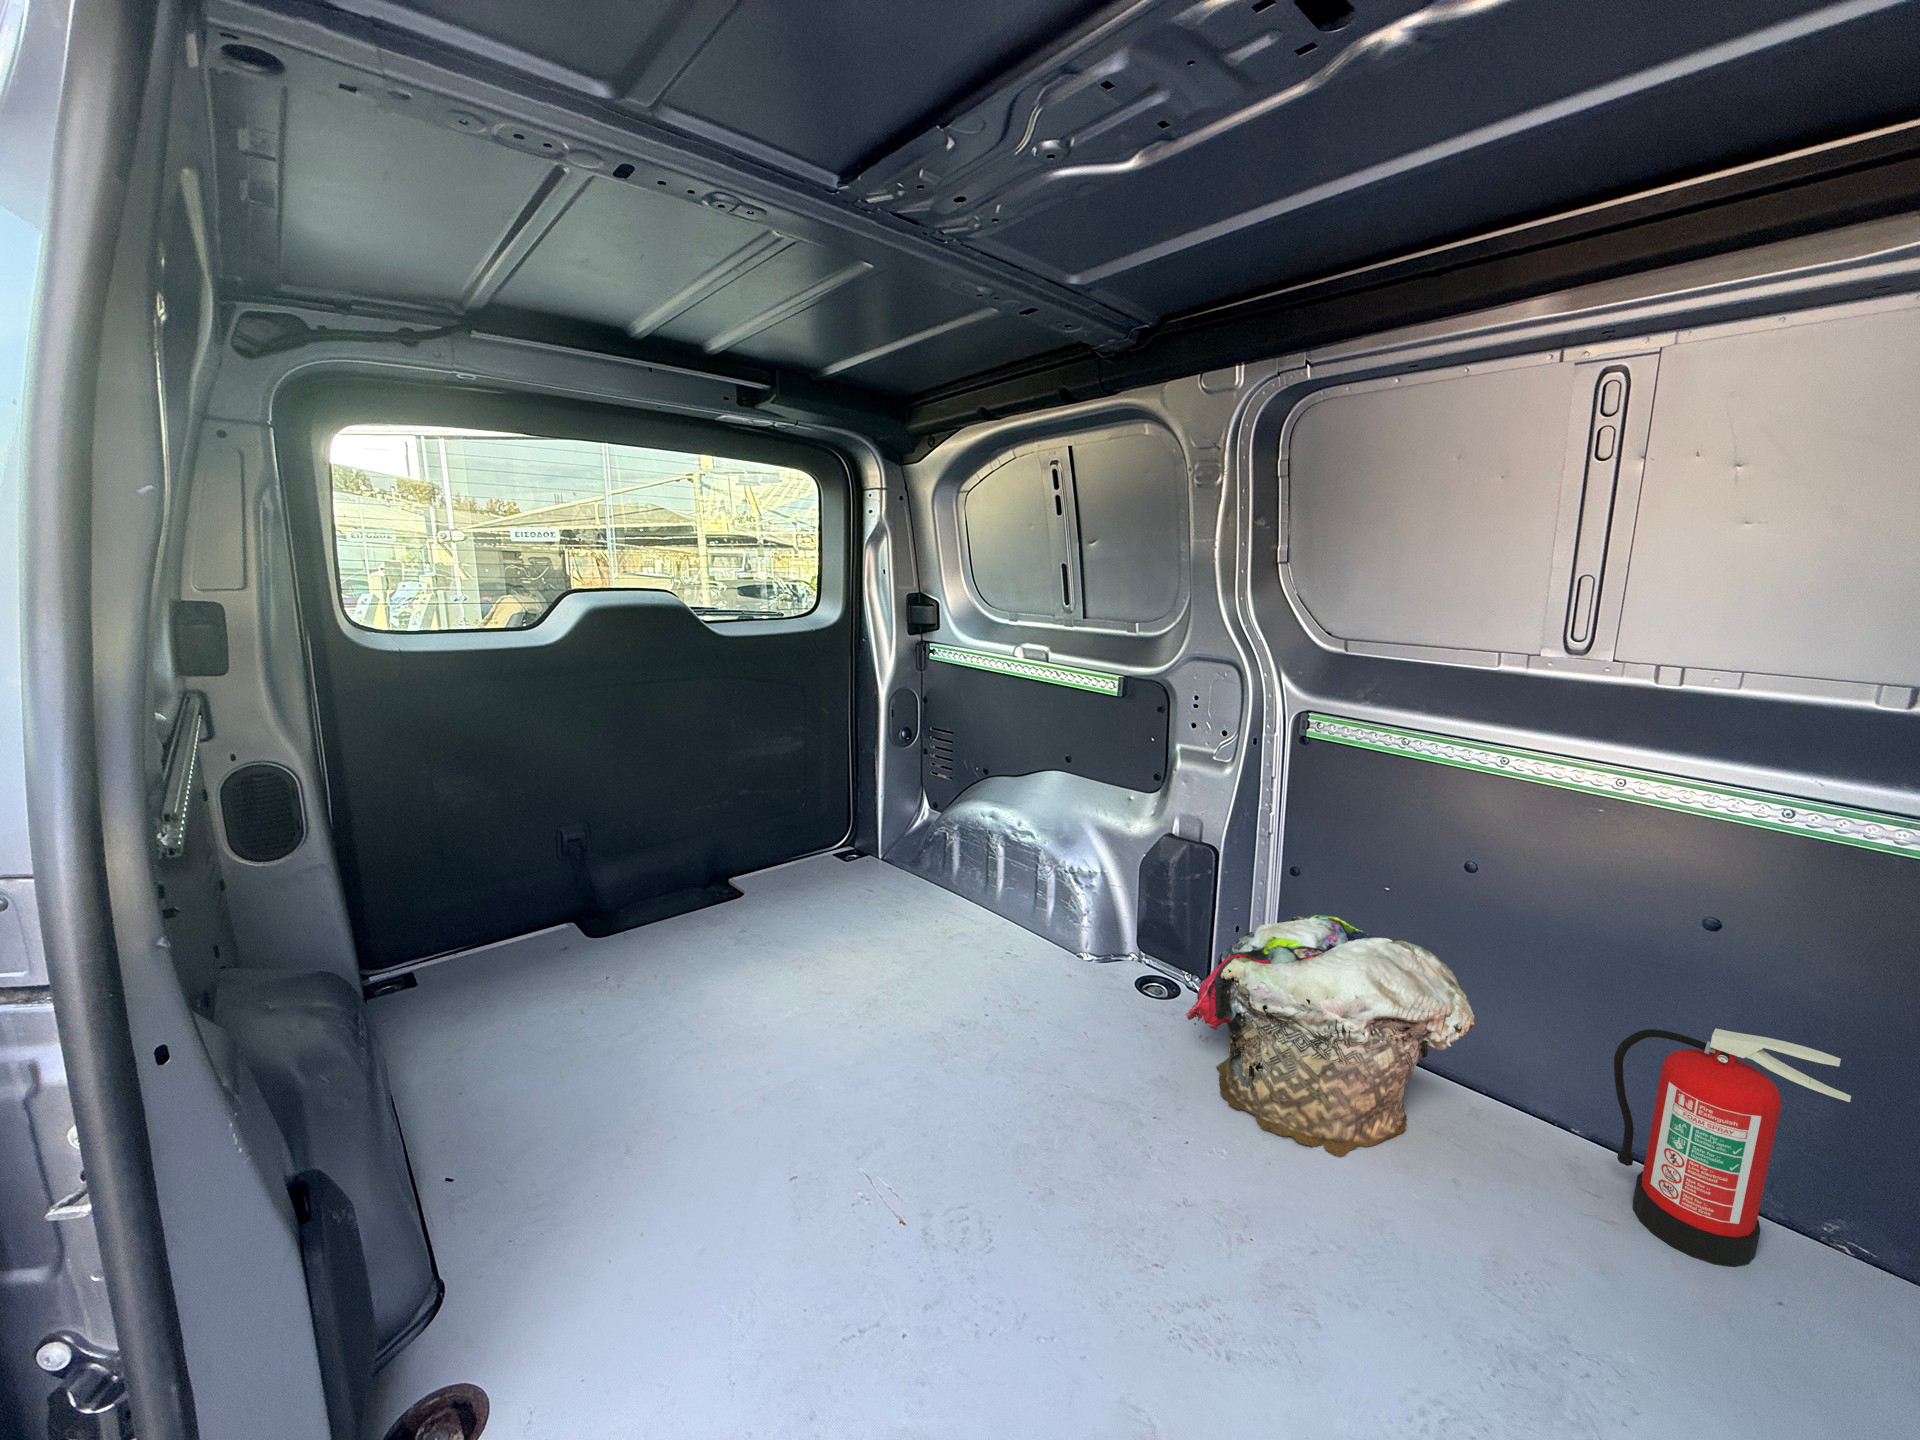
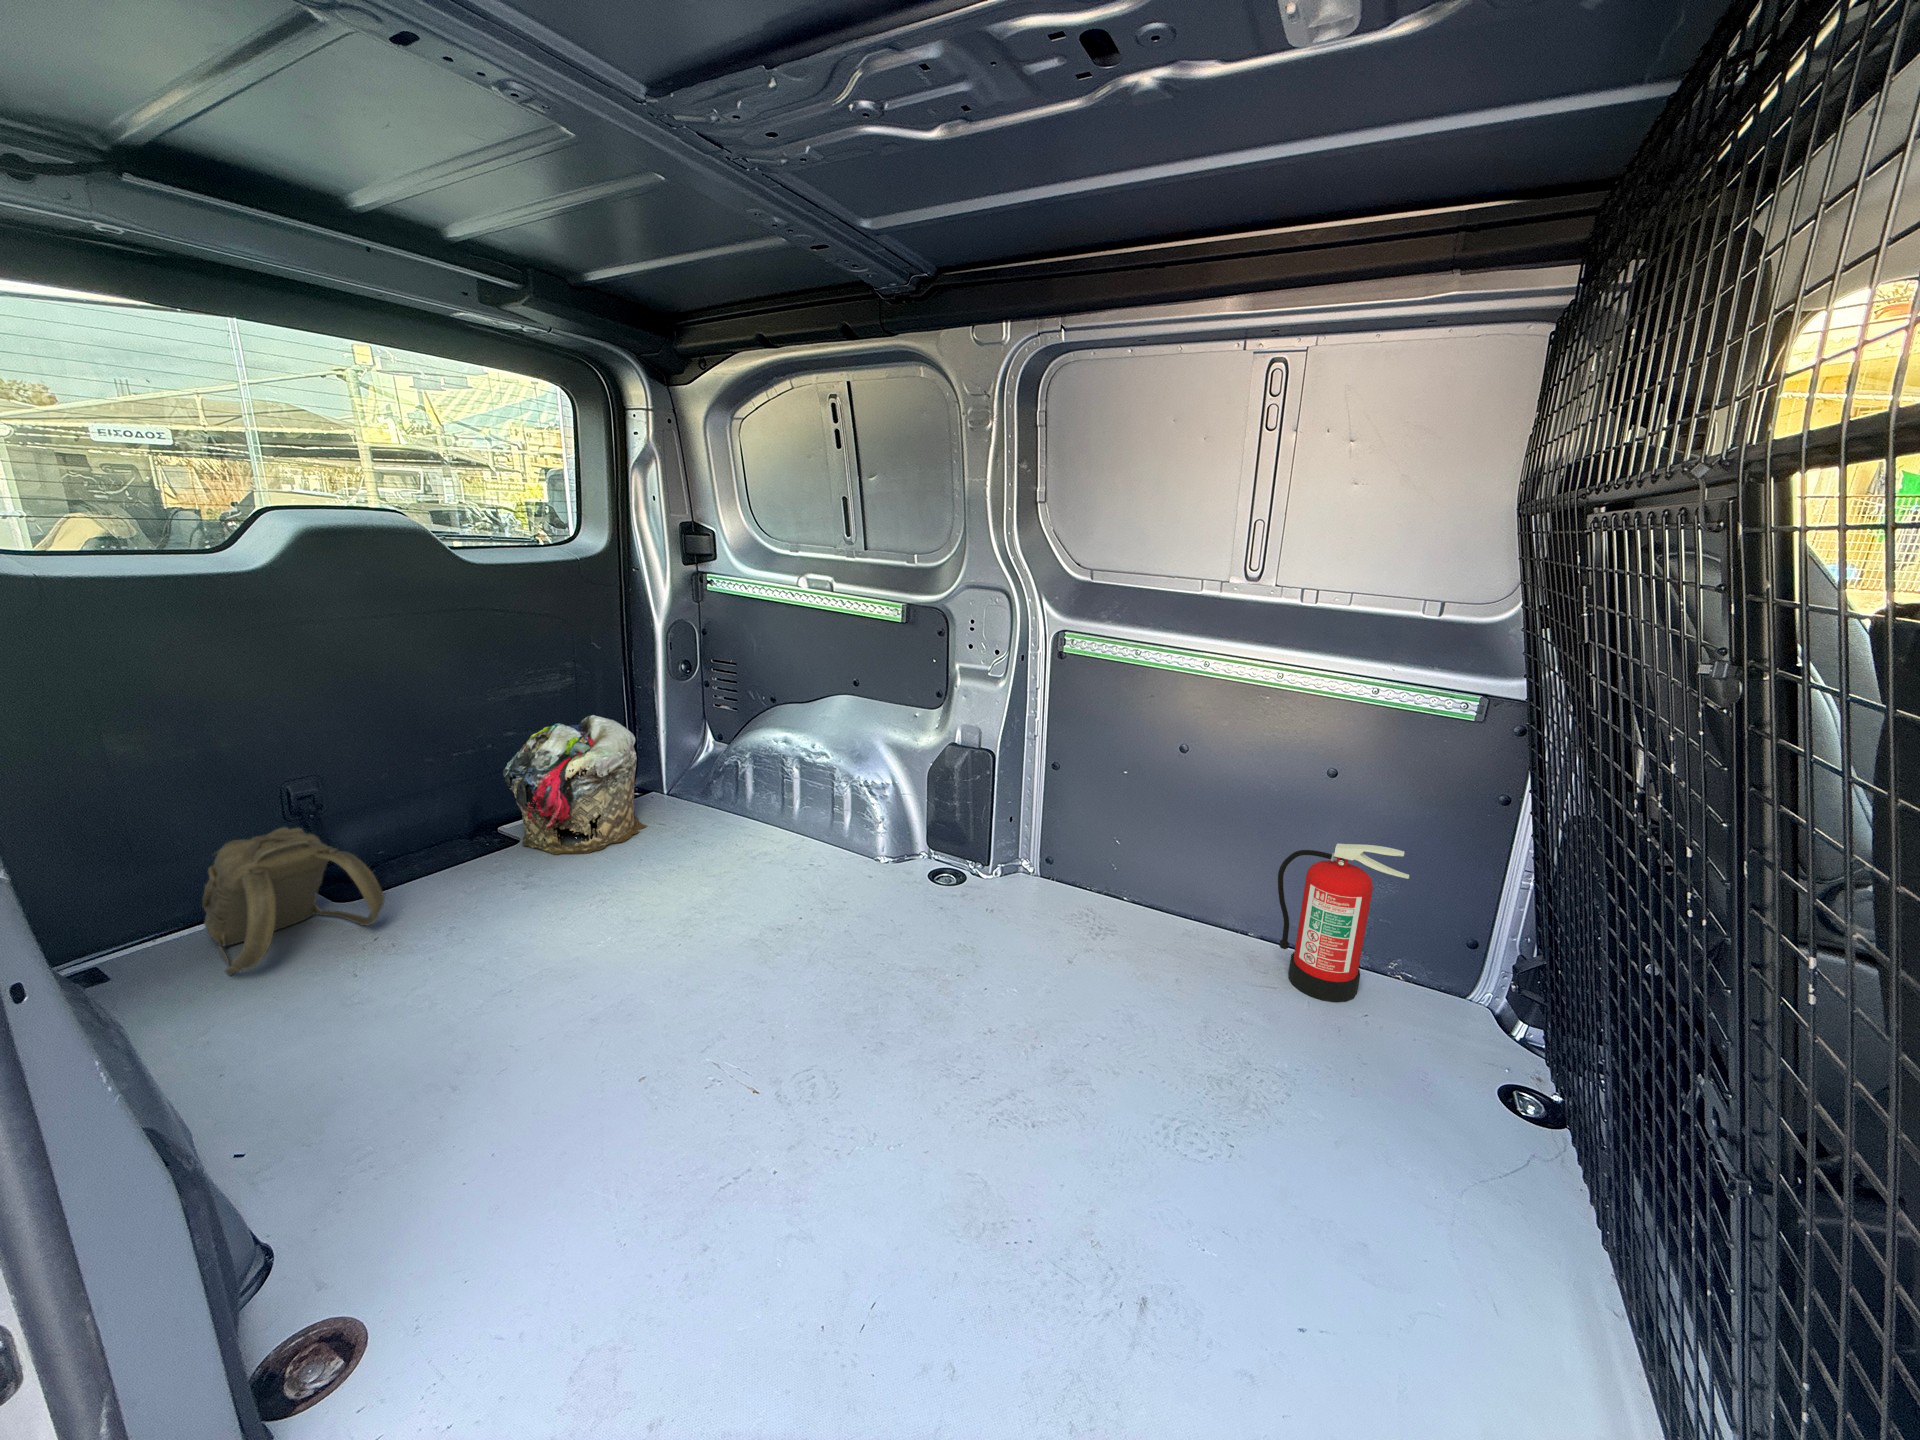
backpack: none [480,871,614,1002] -> present [202,827,385,975]
laundry basket: present [1185,915,1474,1157] -> present [503,715,646,855]

